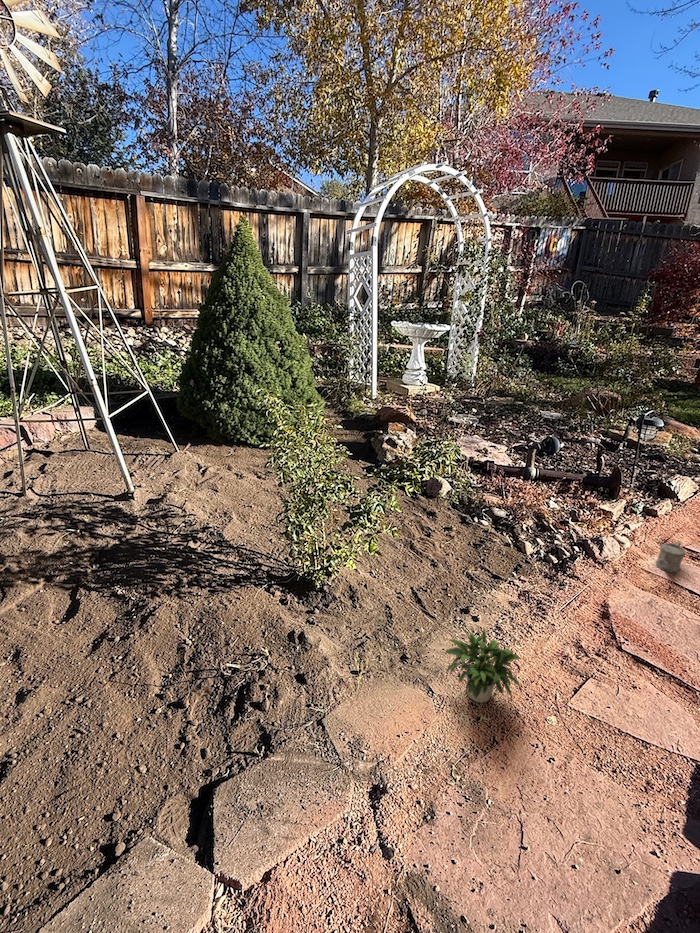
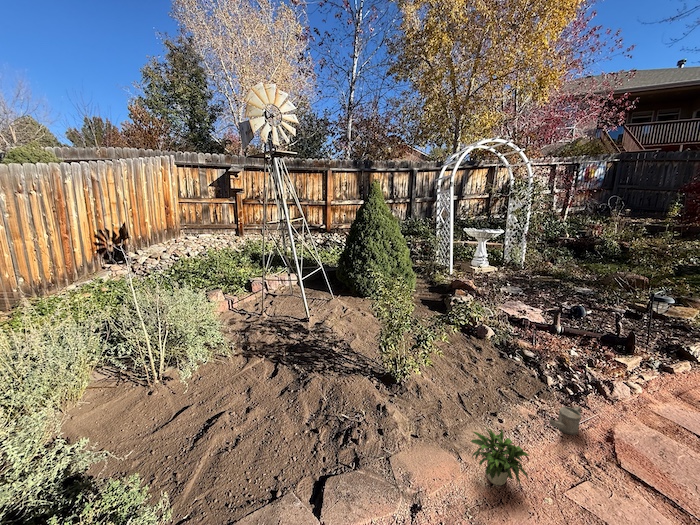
watering can: present [656,541,685,573] -> present [550,406,581,435]

